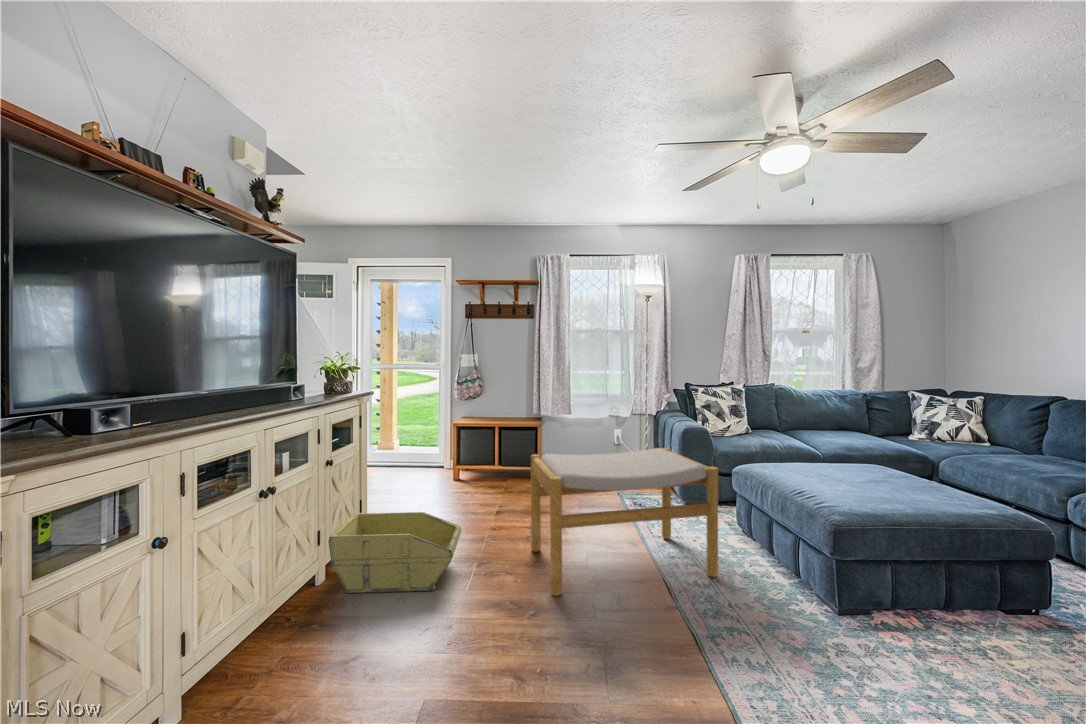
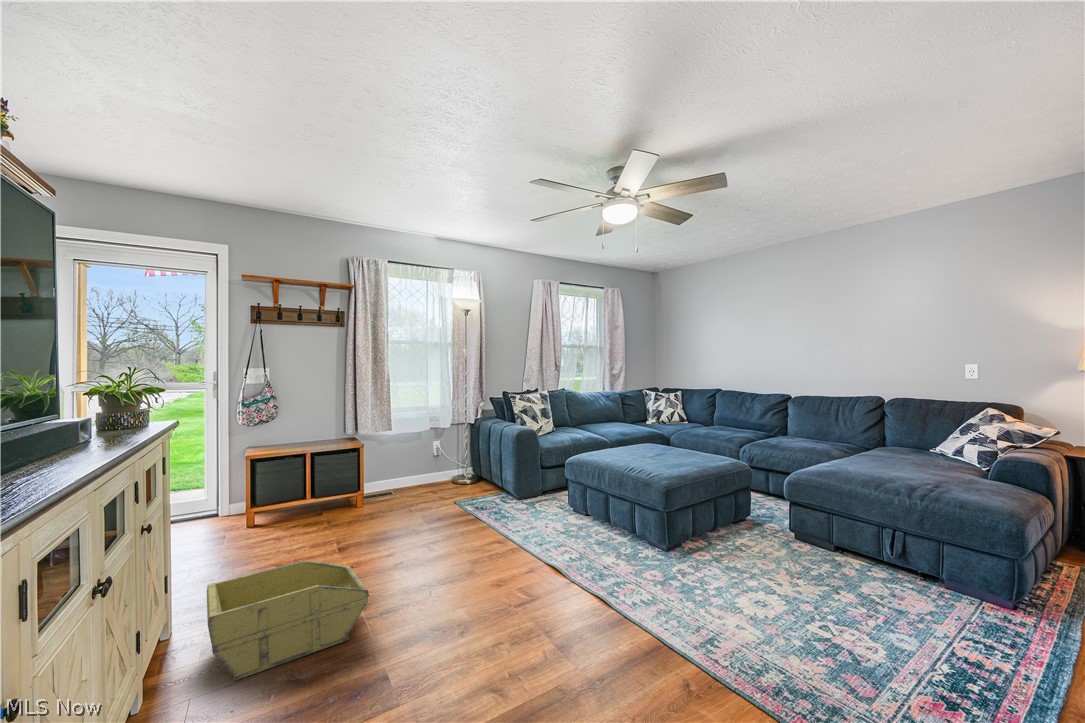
footstool: present [531,448,718,596] -> none [414,452,583,604]

